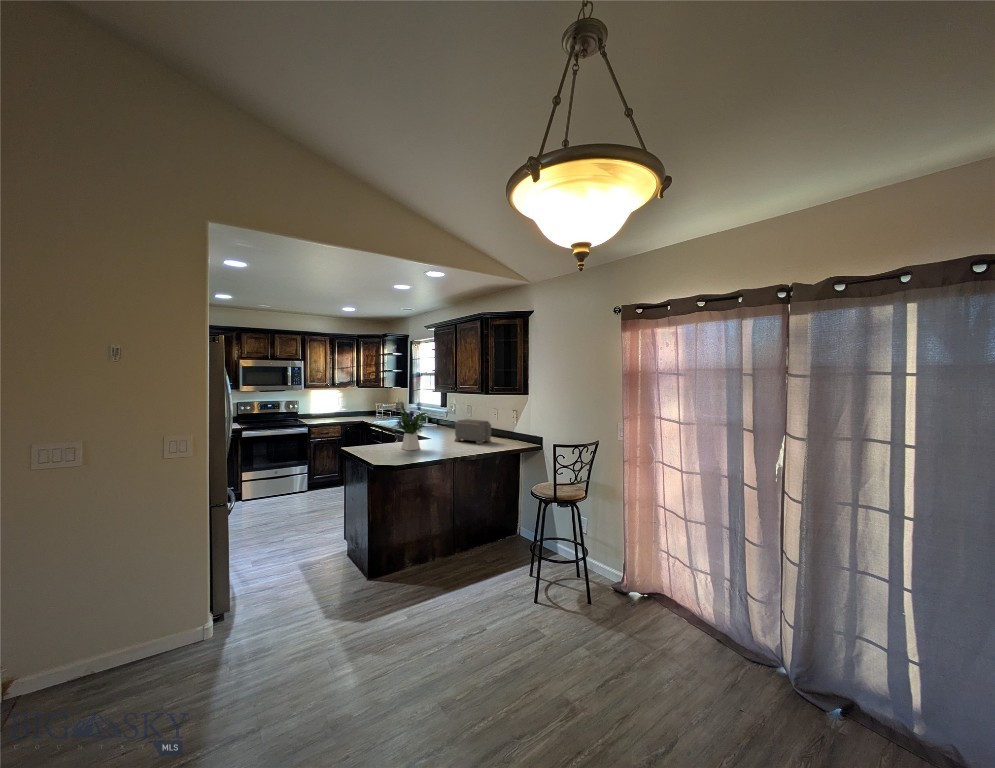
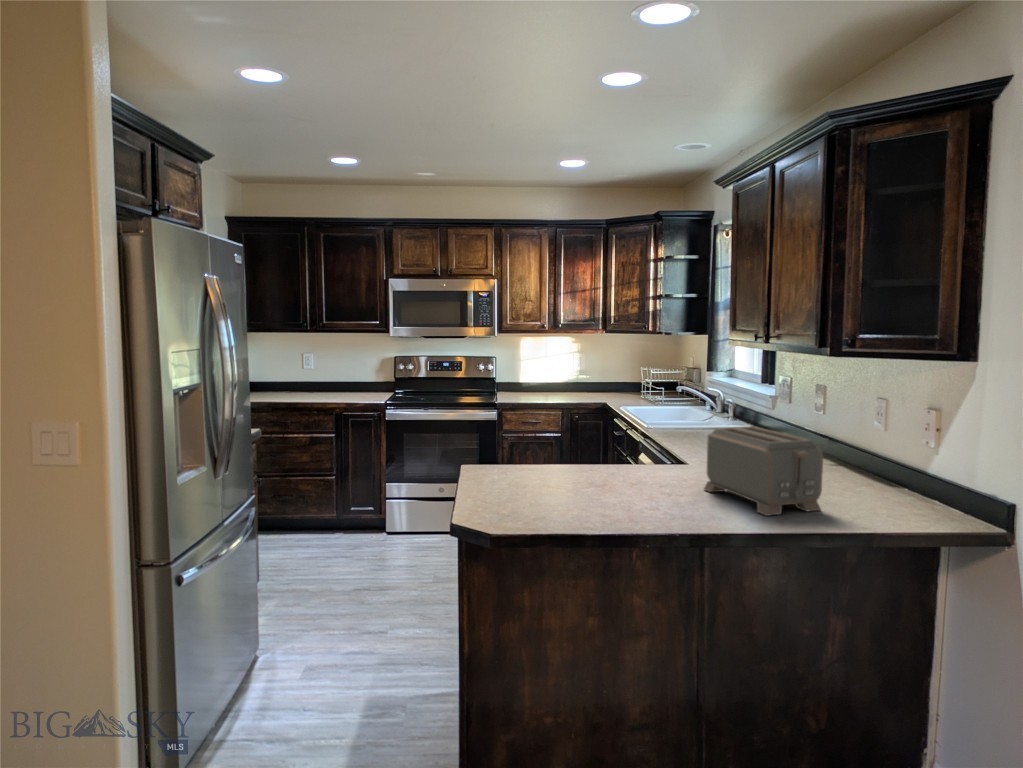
flower arrangement: present [392,405,430,451] -> none [480,371,603,504]

